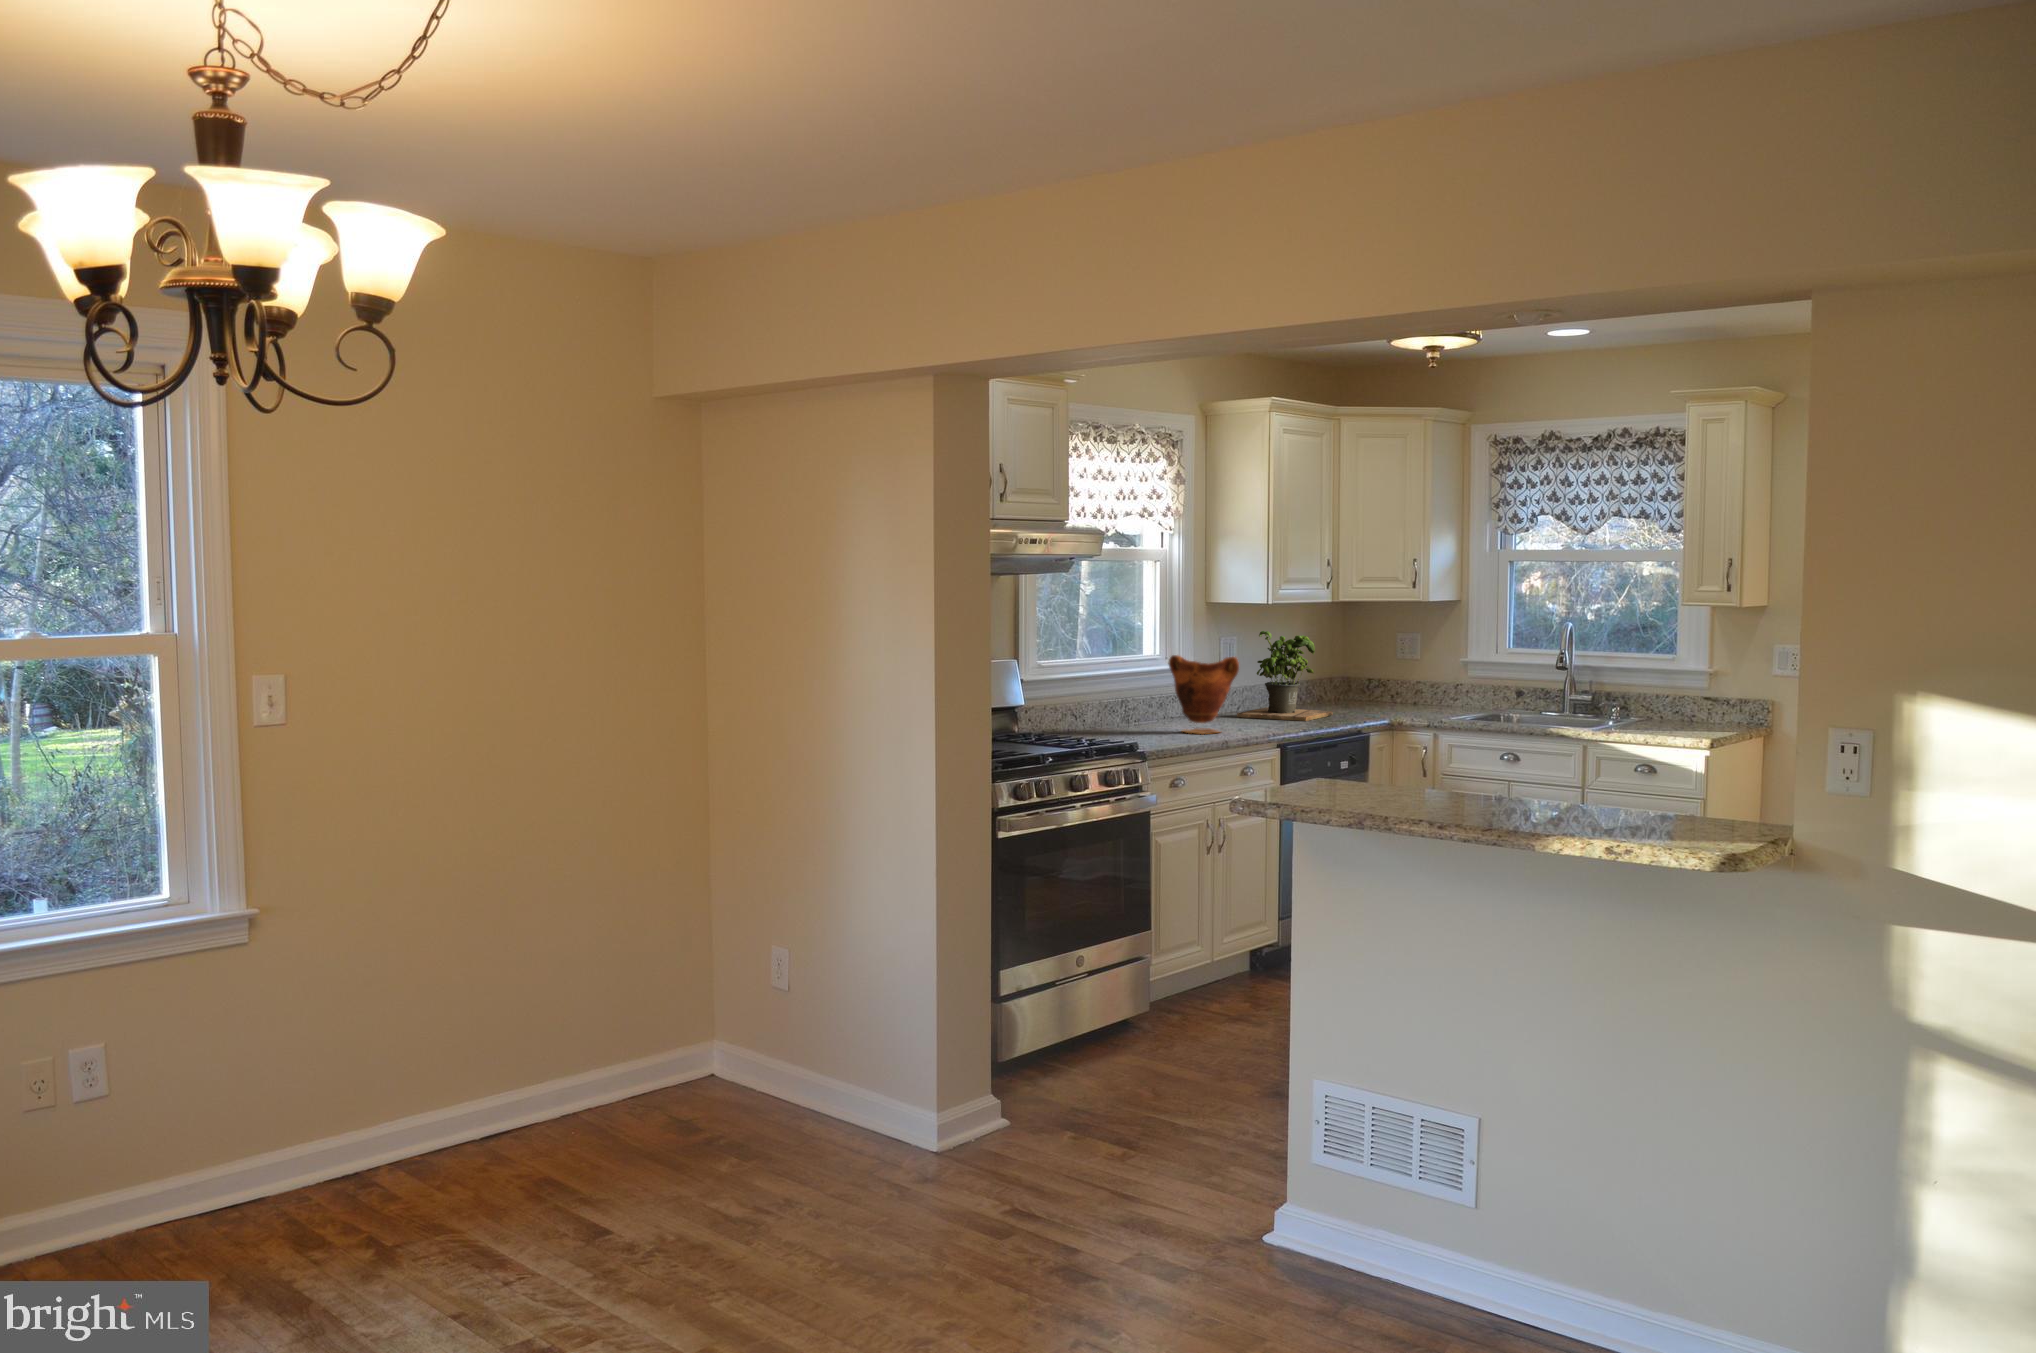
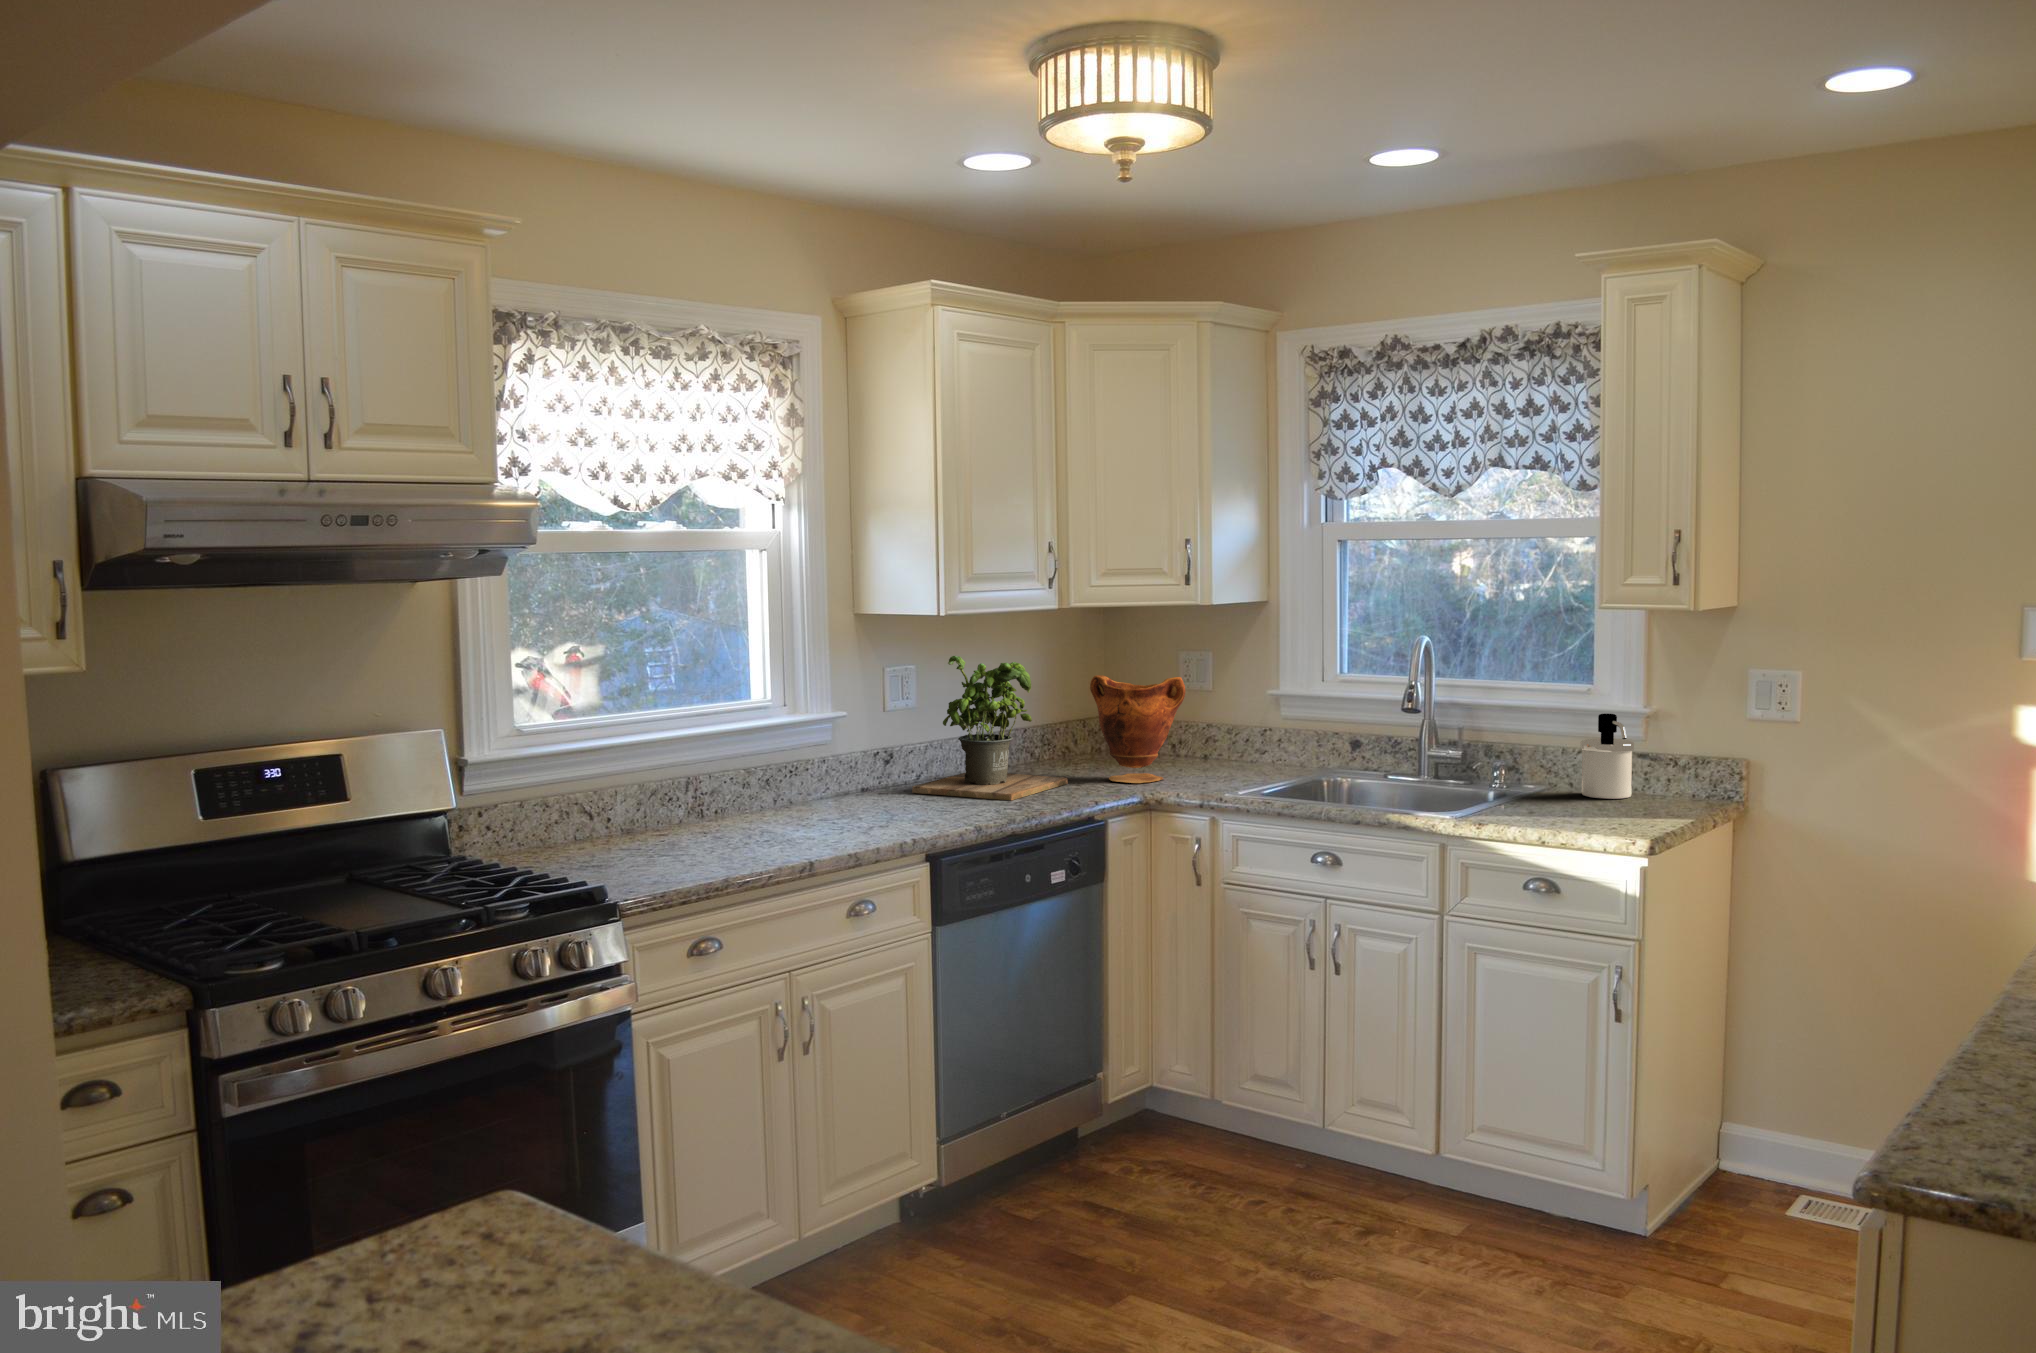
vase: present [1169,655,1239,734] -> present [1090,675,1185,783]
soap dispenser: none [1669,673,1703,725] -> present [1581,713,1634,799]

